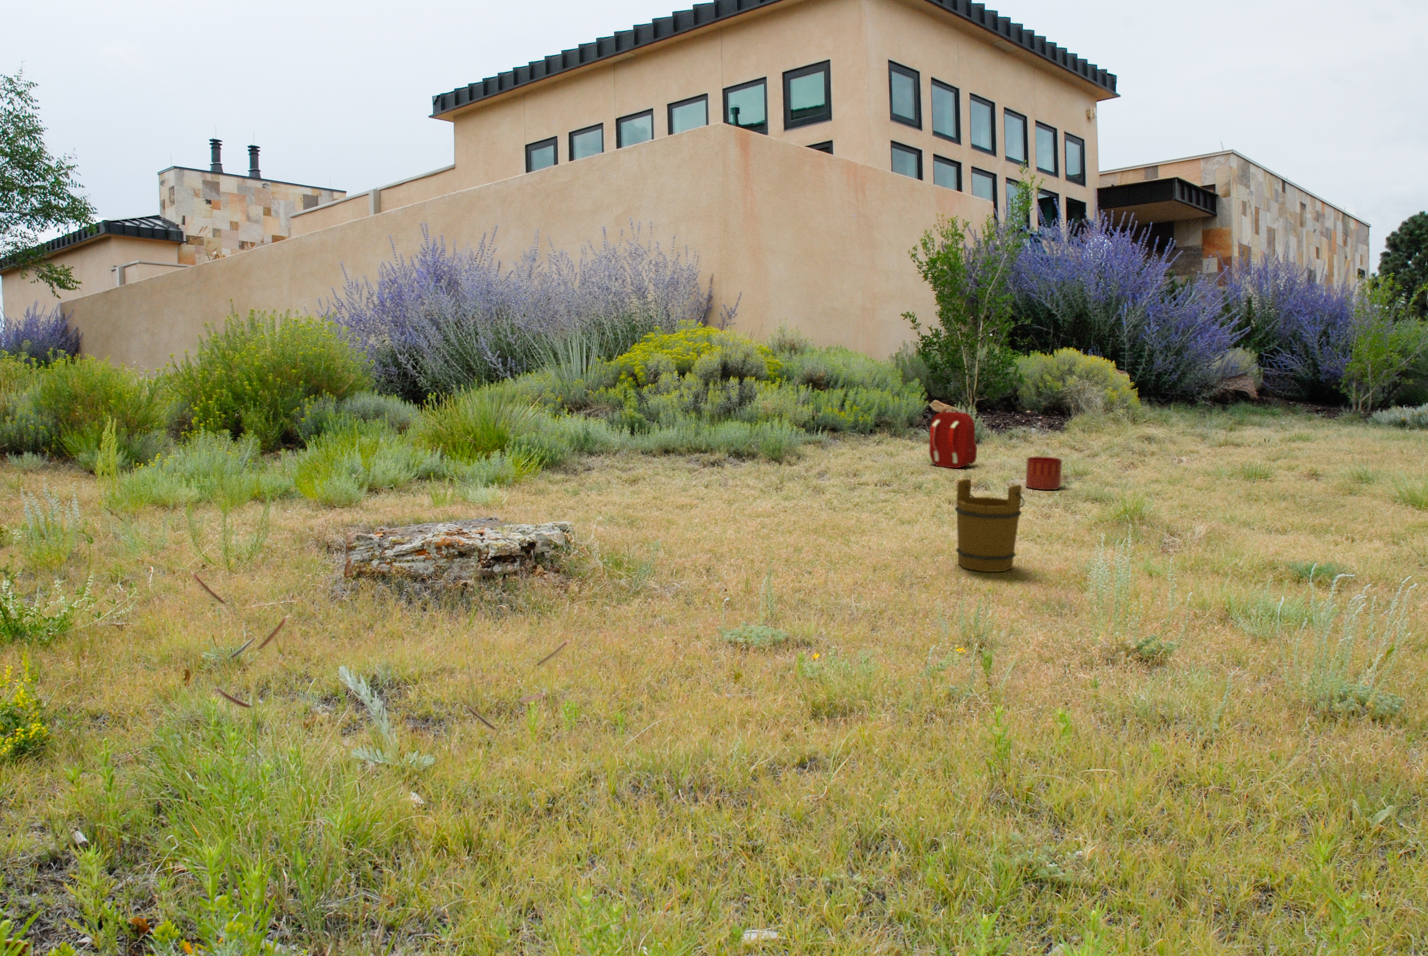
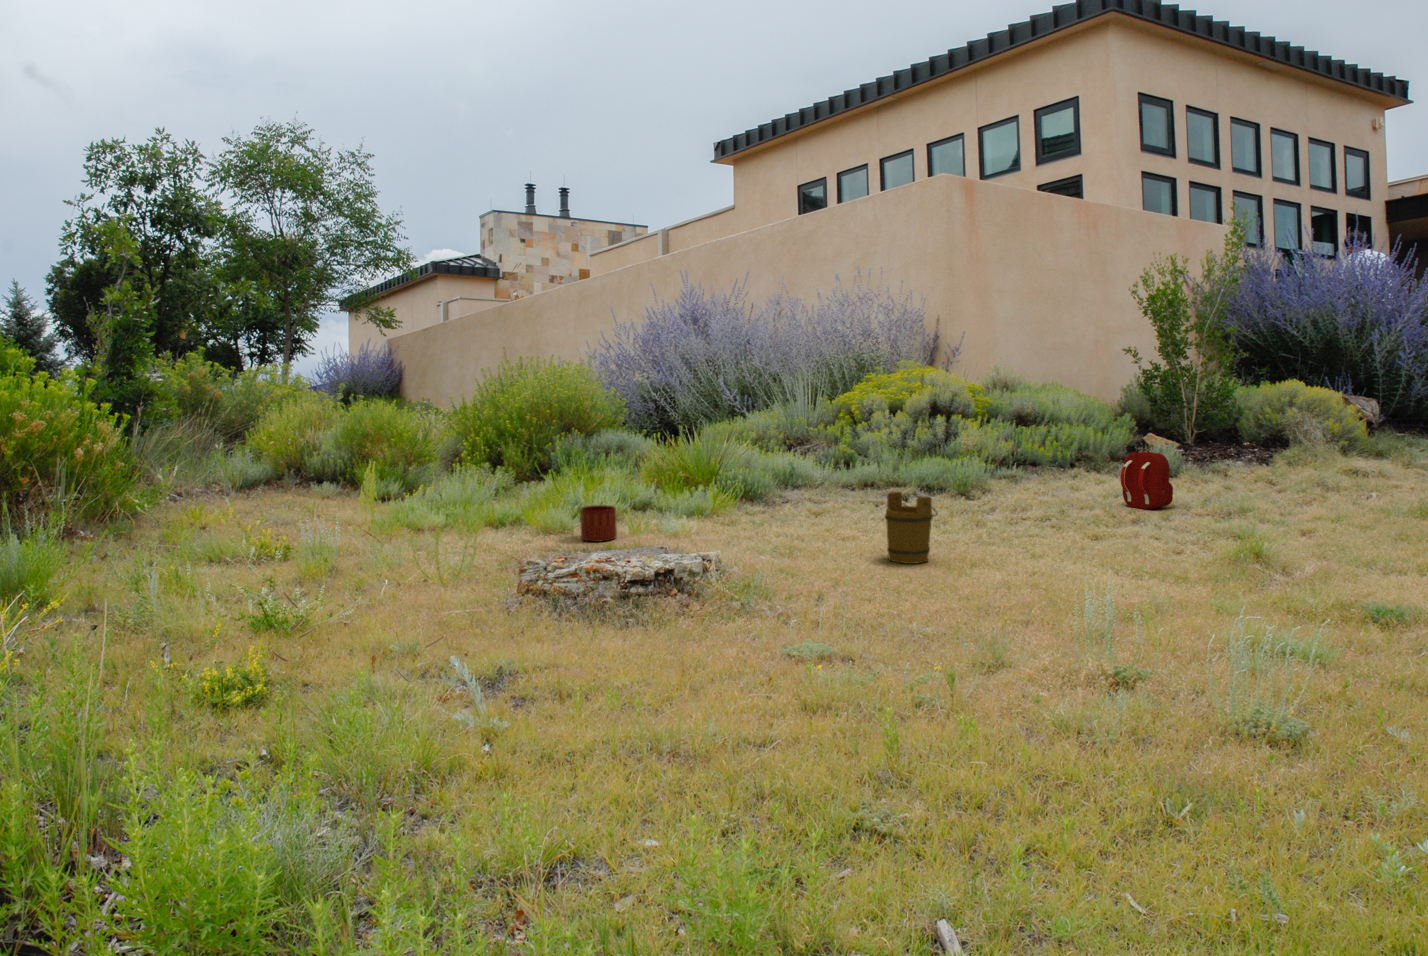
planter: present [1026,456,1062,490] -> present [580,505,617,542]
bucket: present [955,479,1025,572] -> present [885,492,938,564]

